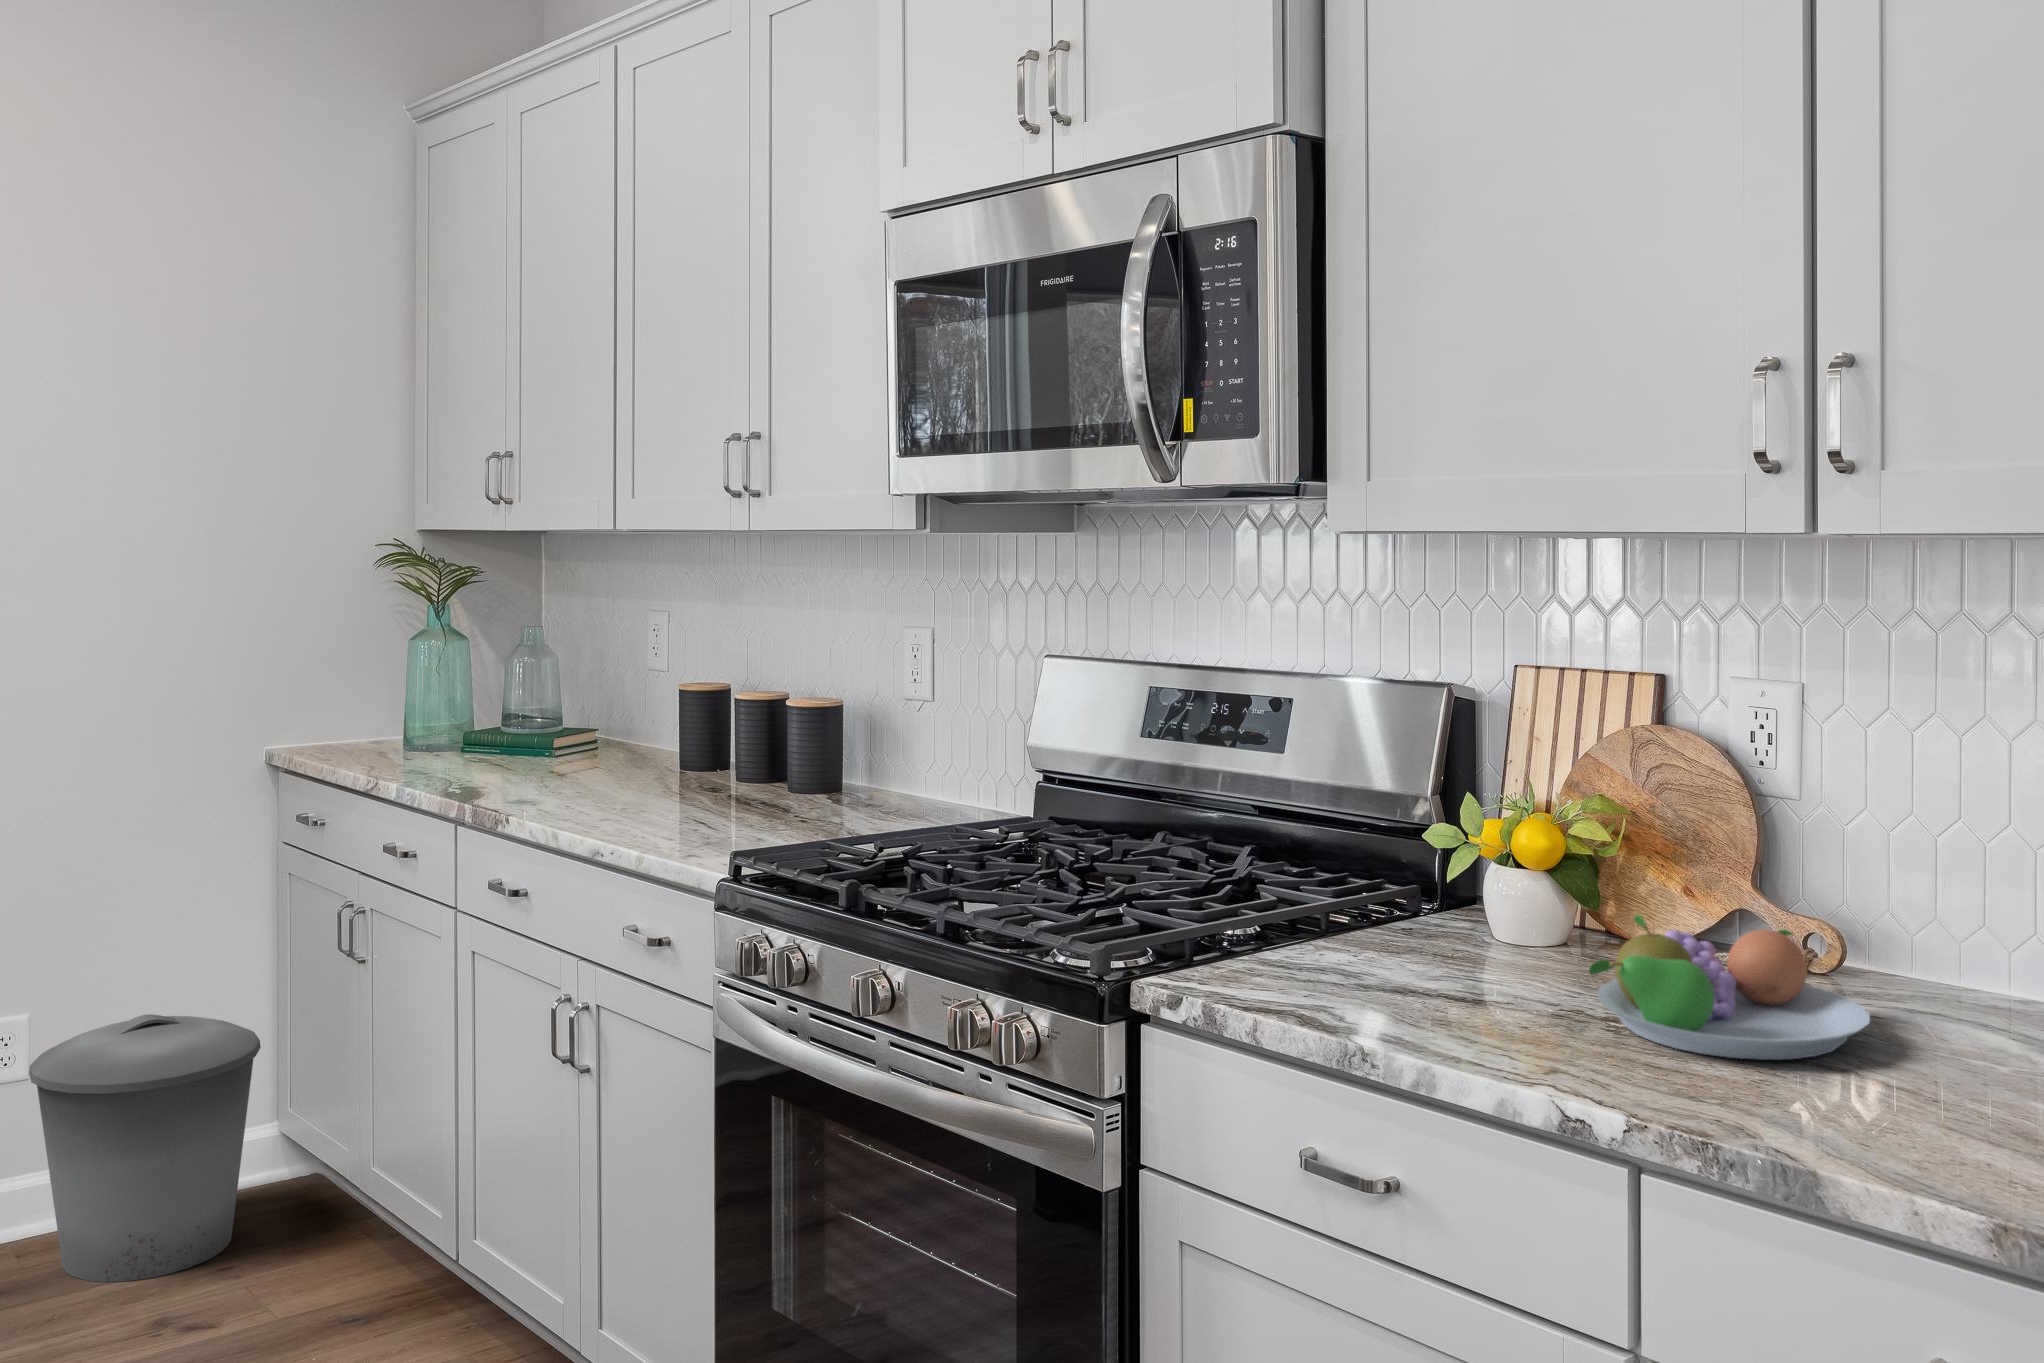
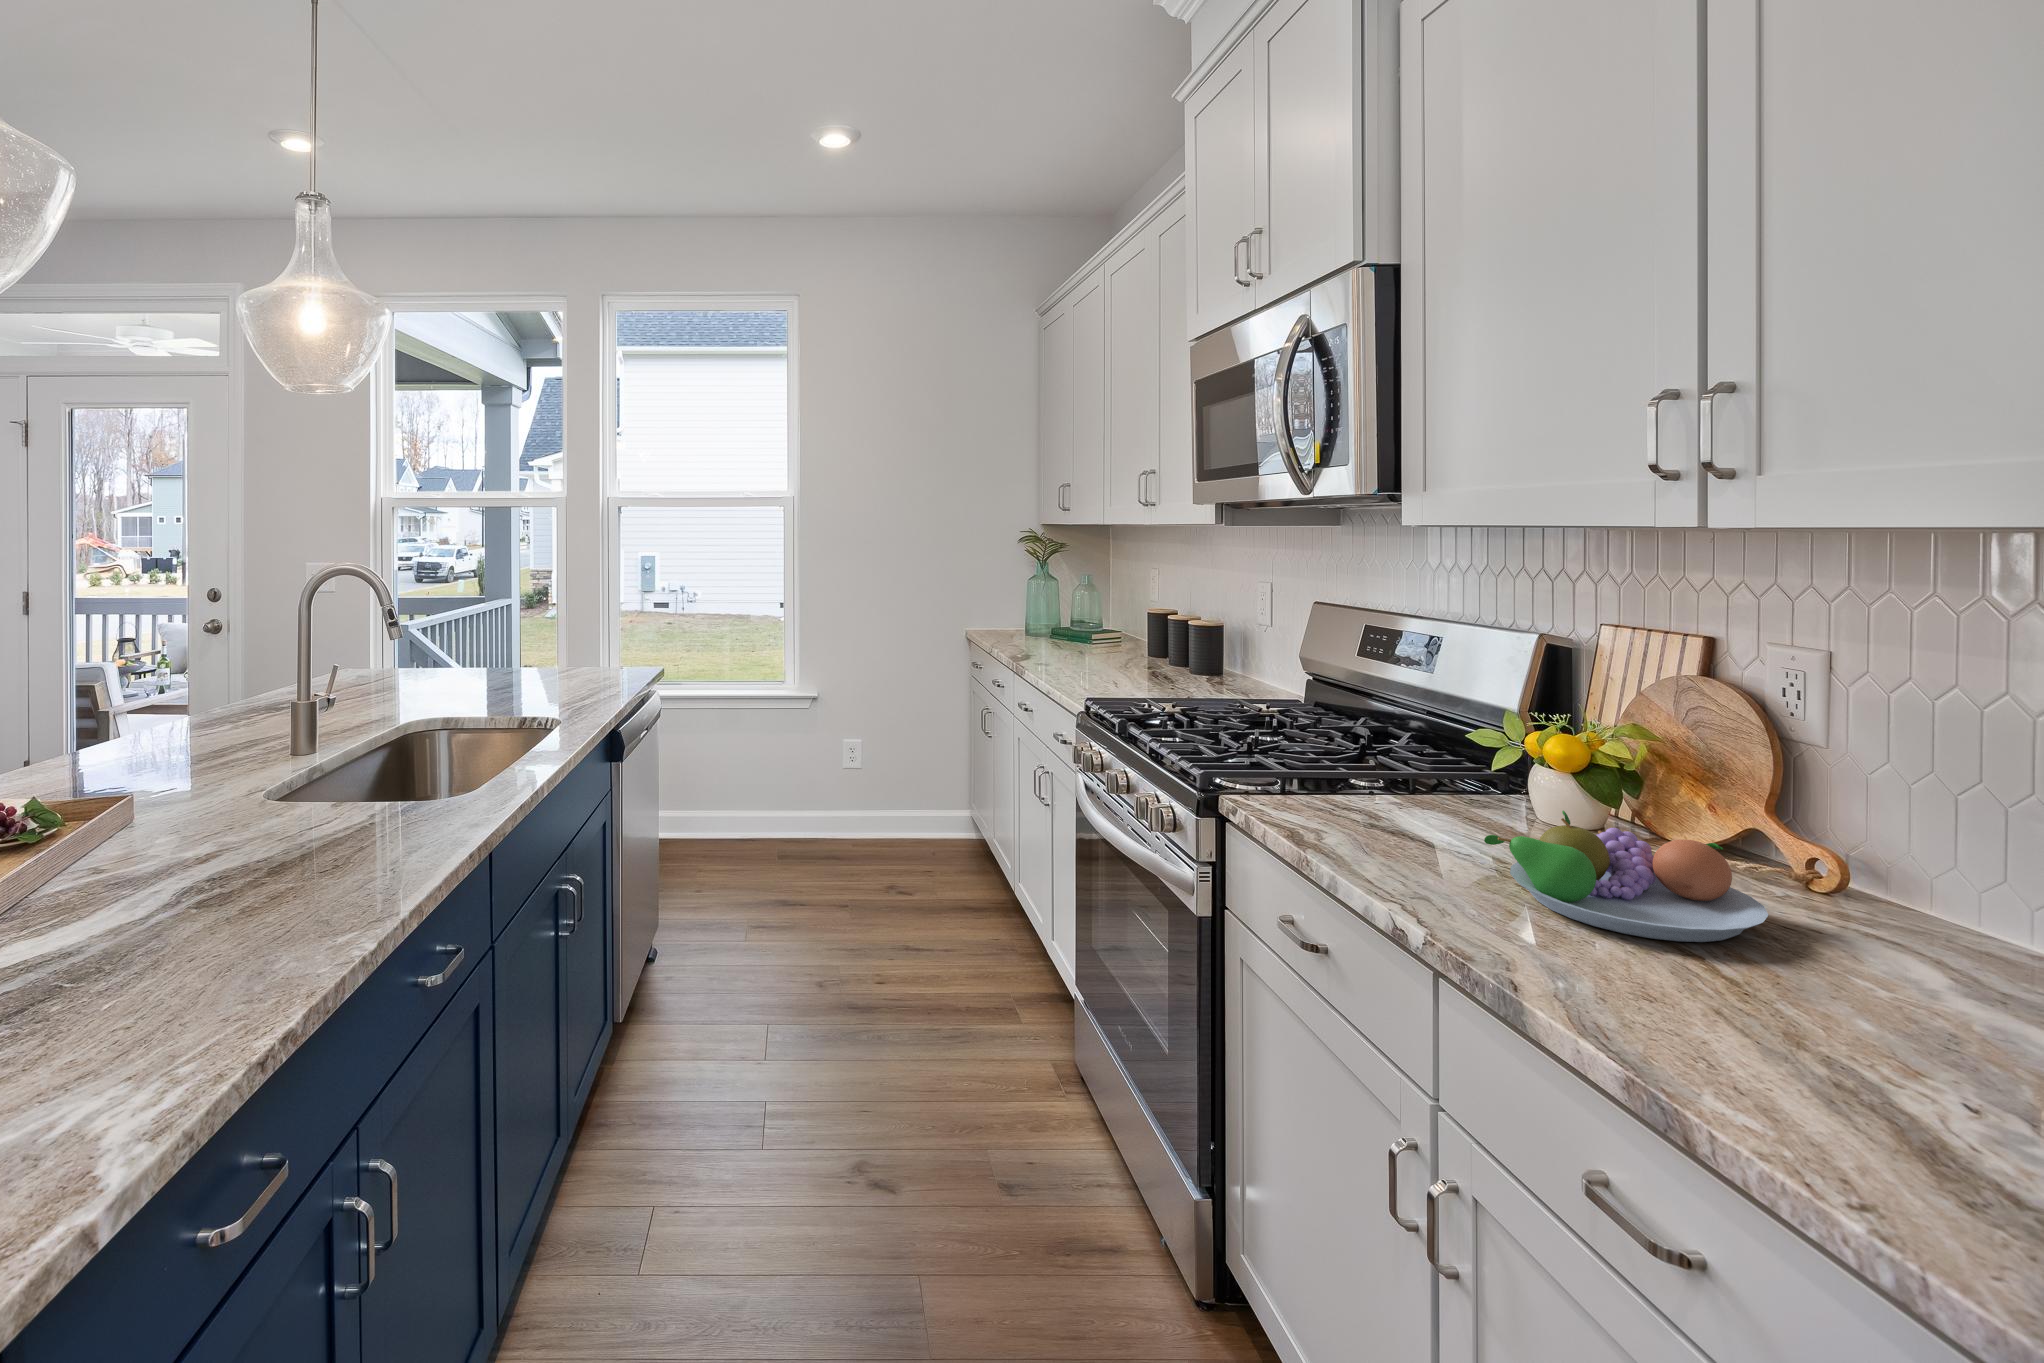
trash can: present [29,1014,261,1282] -> none [860,752,956,872]

